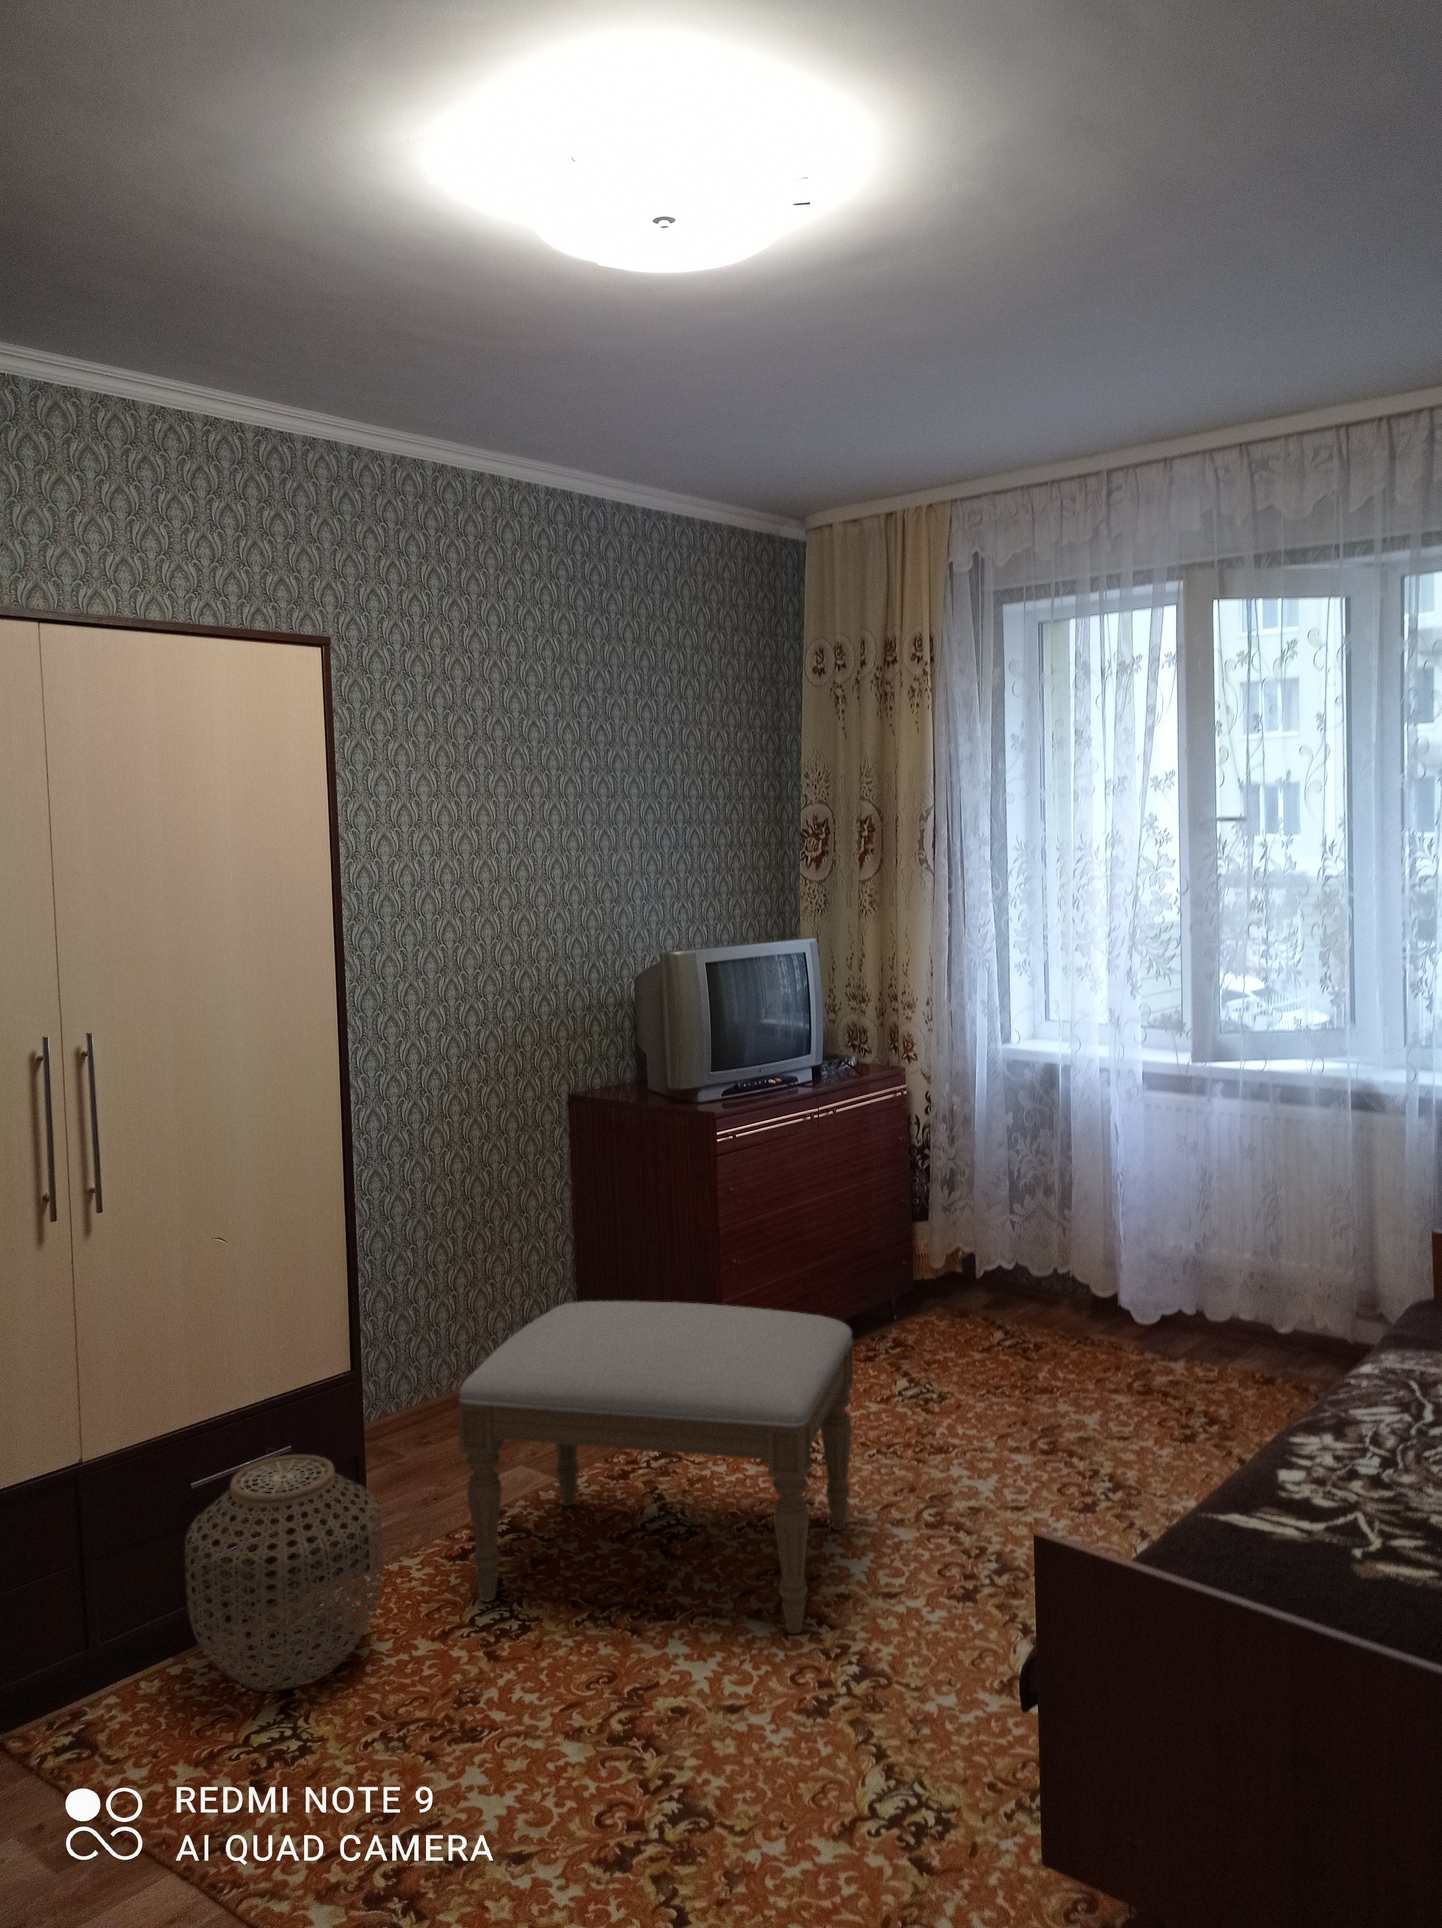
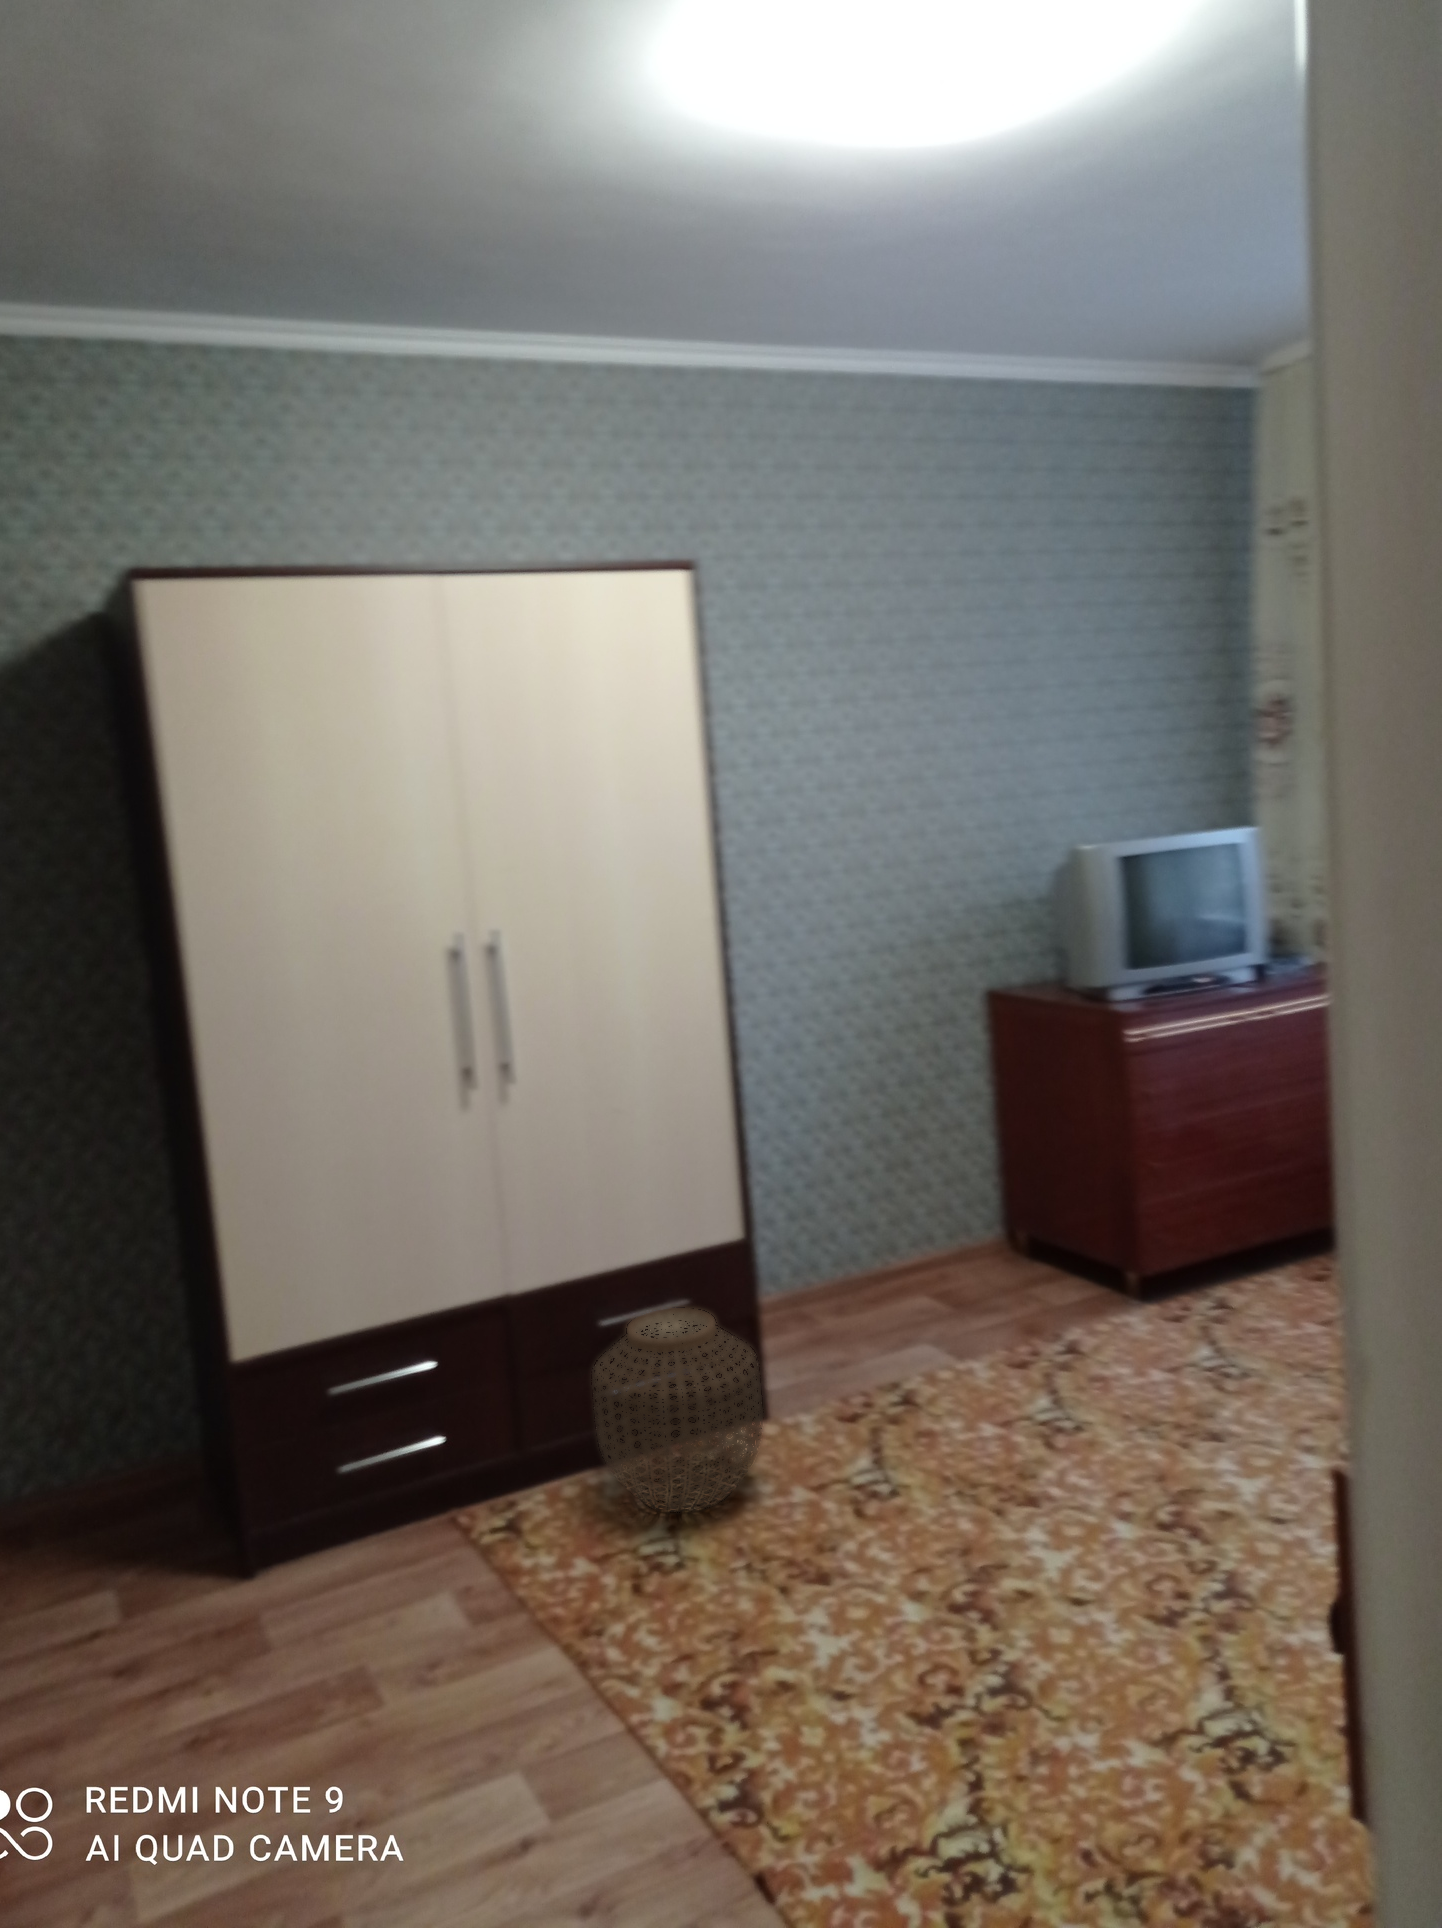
ottoman: present [458,1301,853,1634] -> none [831,1192,1251,1541]

